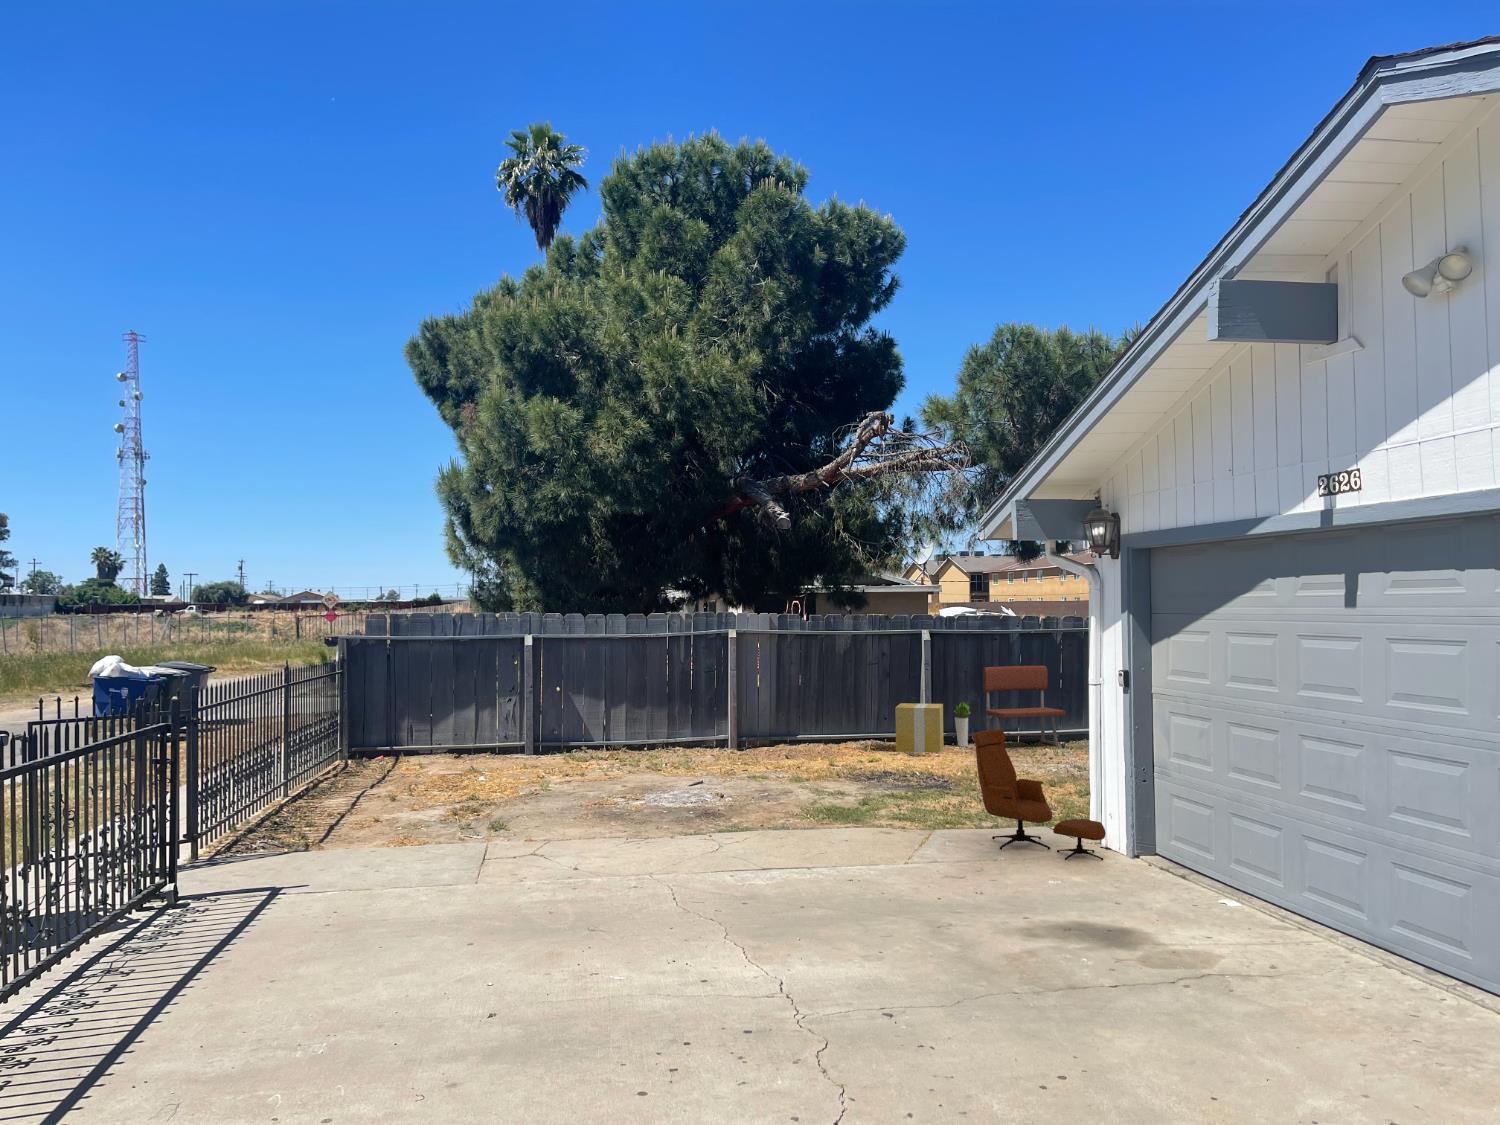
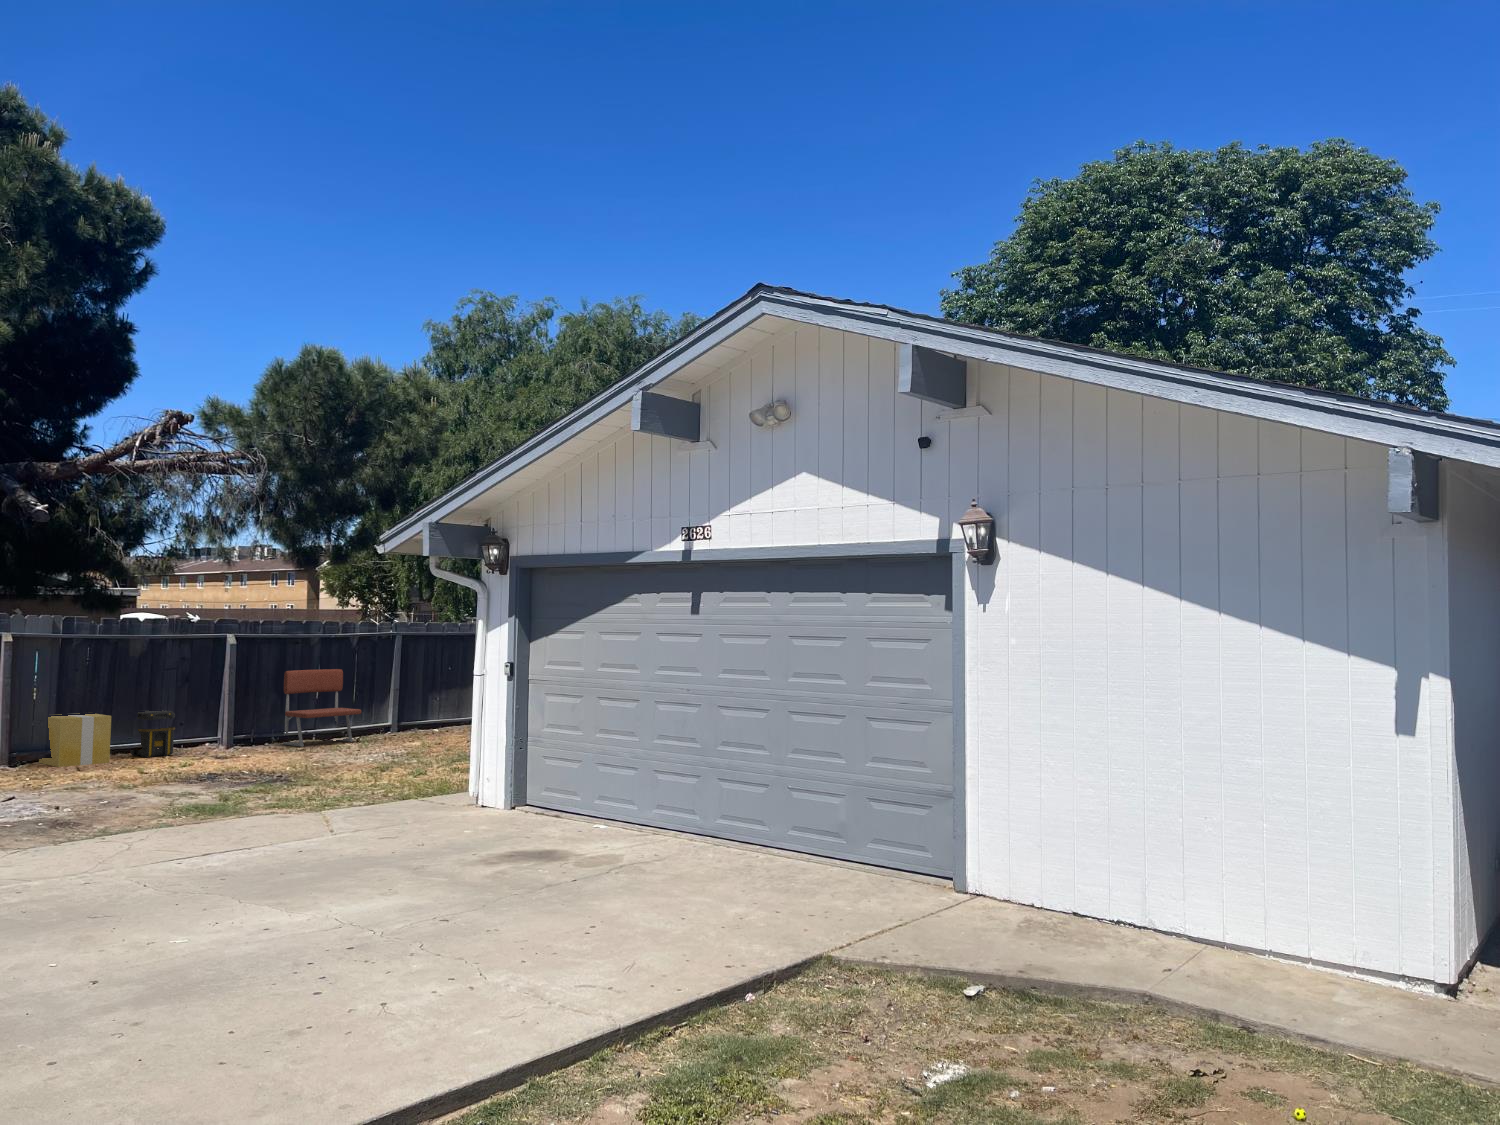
planter: present [954,702,971,746] -> none [254,703,273,748]
cardboard box: present [895,703,944,753] -> present [39,714,111,767]
toolbox: none [838,704,875,751] -> present [130,710,175,758]
lounge chair: present [973,730,1106,860] -> none [373,716,486,816]

